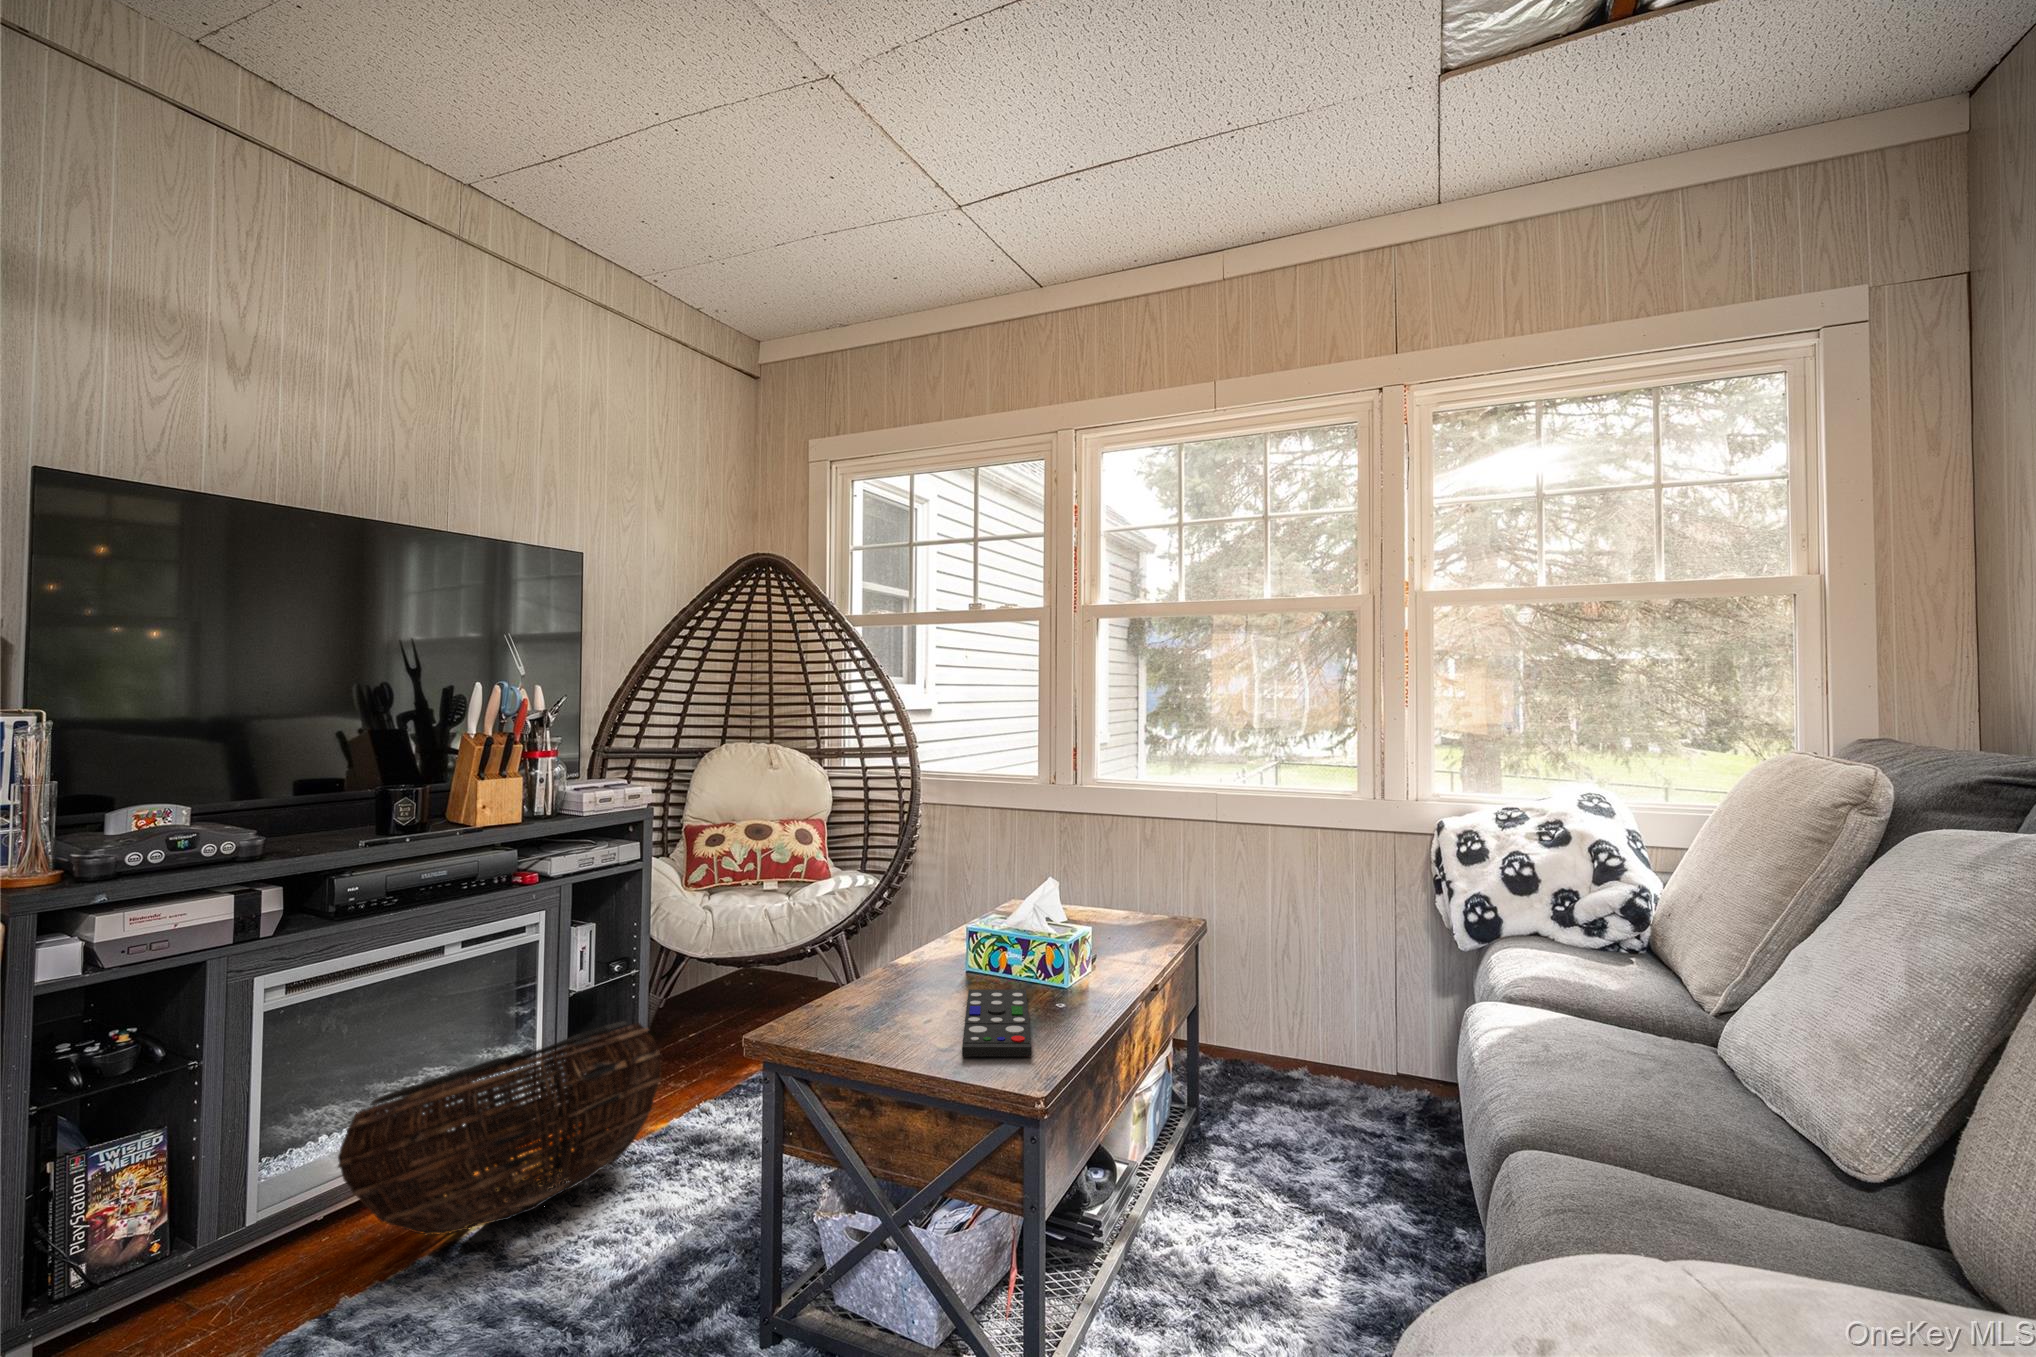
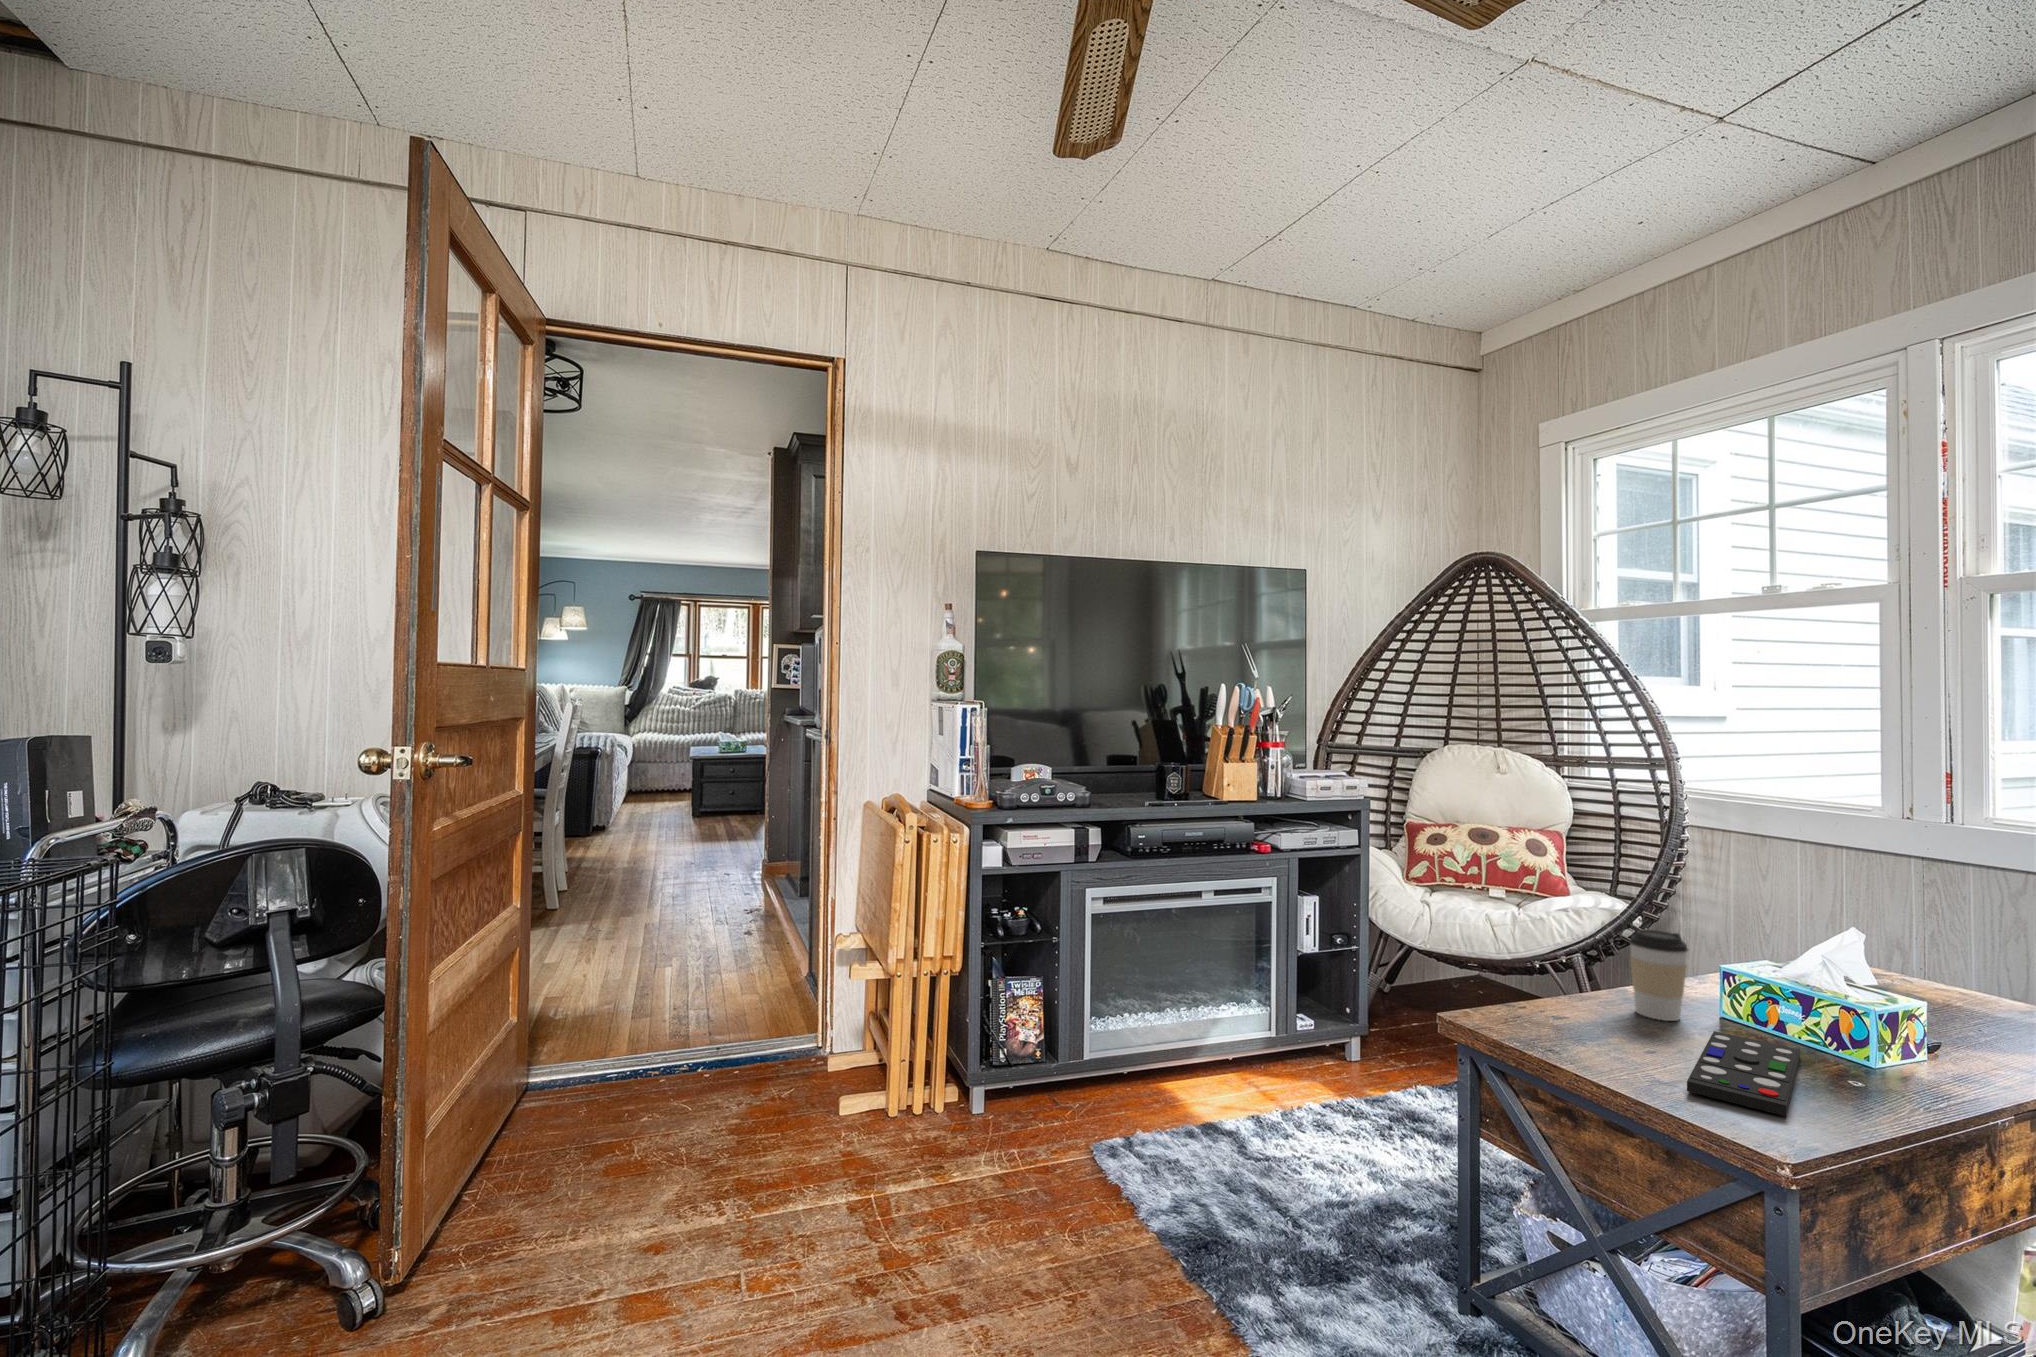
coffee cup: none [903,907,948,989] -> present [1629,930,1688,1021]
basket: present [338,1021,661,1235] -> none [1134,986,1376,1124]

